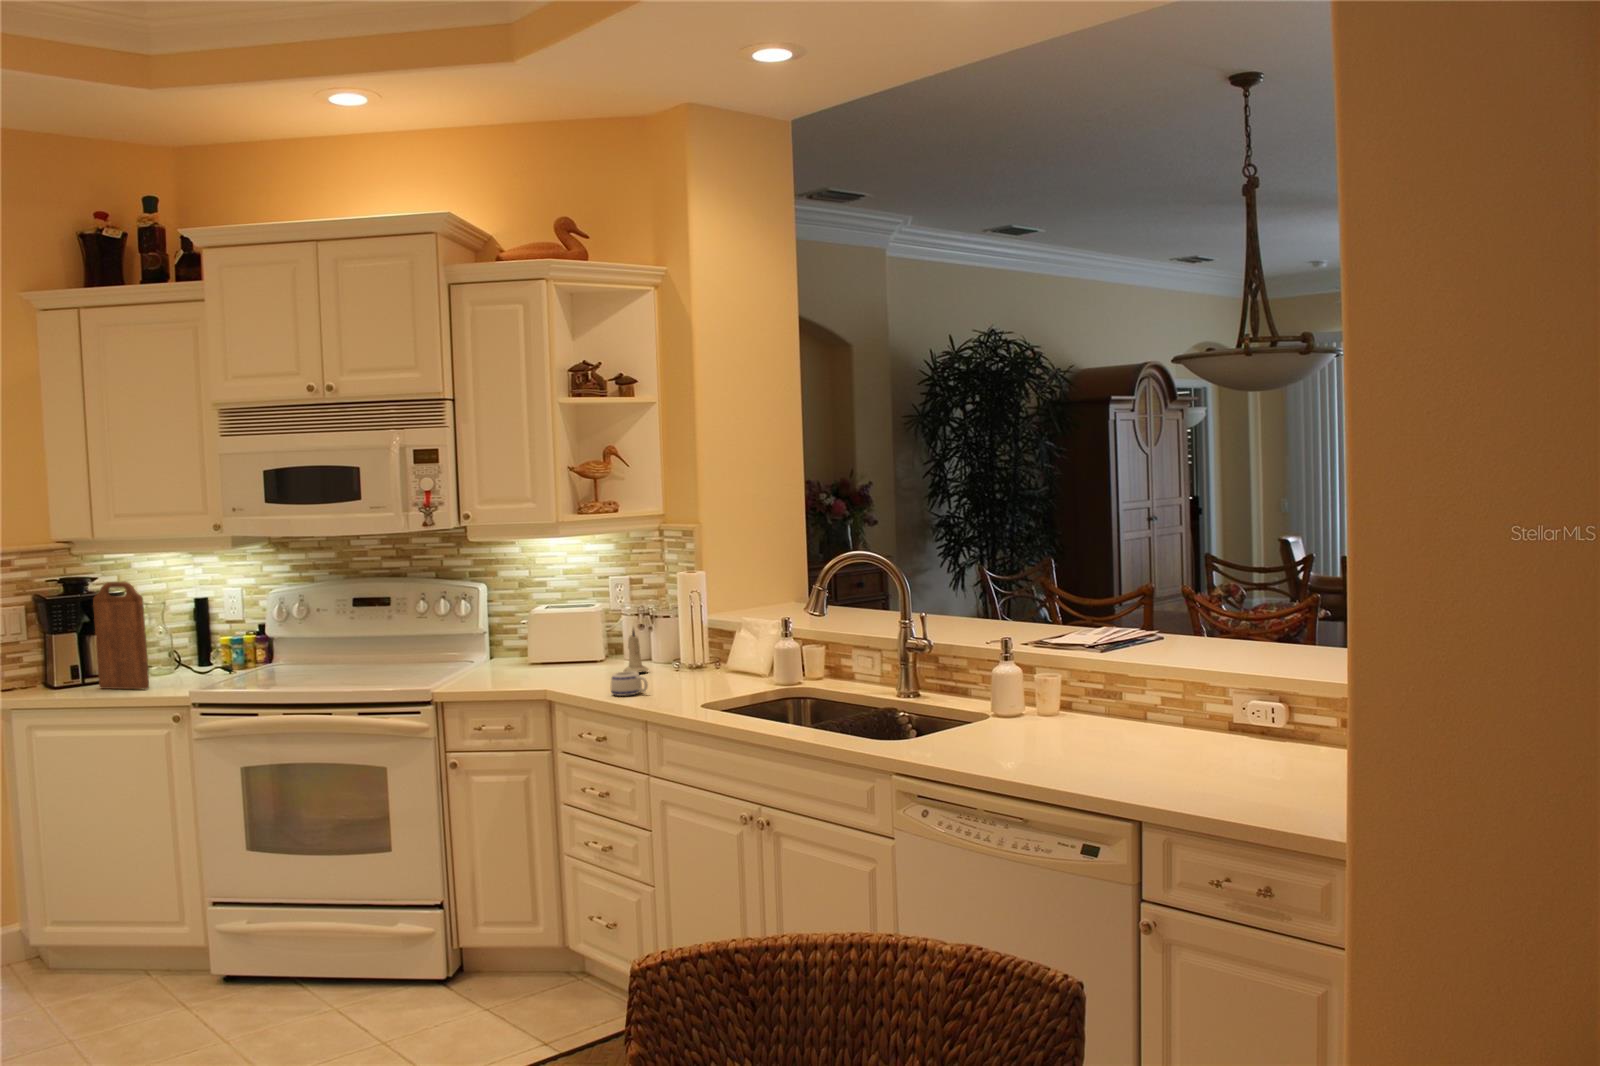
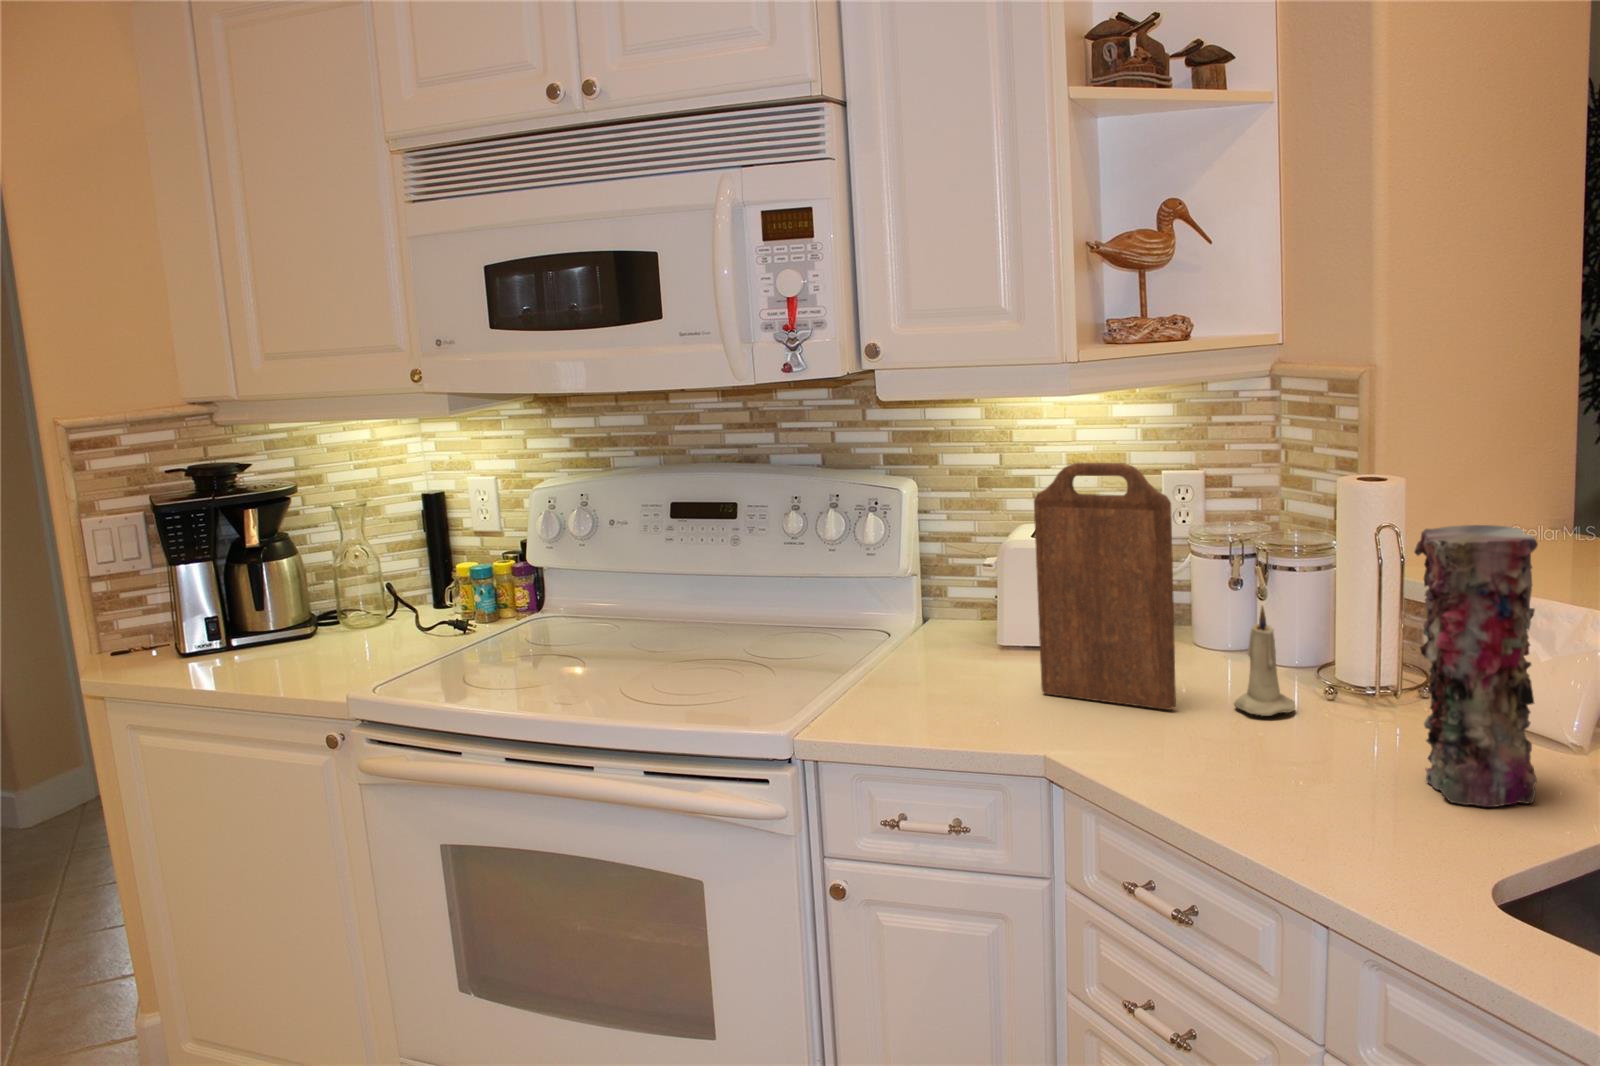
cutting board: present [93,582,149,689] -> present [1034,463,1176,710]
vase: none [670,583,715,687] -> present [1415,525,1538,807]
mug: present [611,671,648,696] -> none [1263,760,1376,834]

